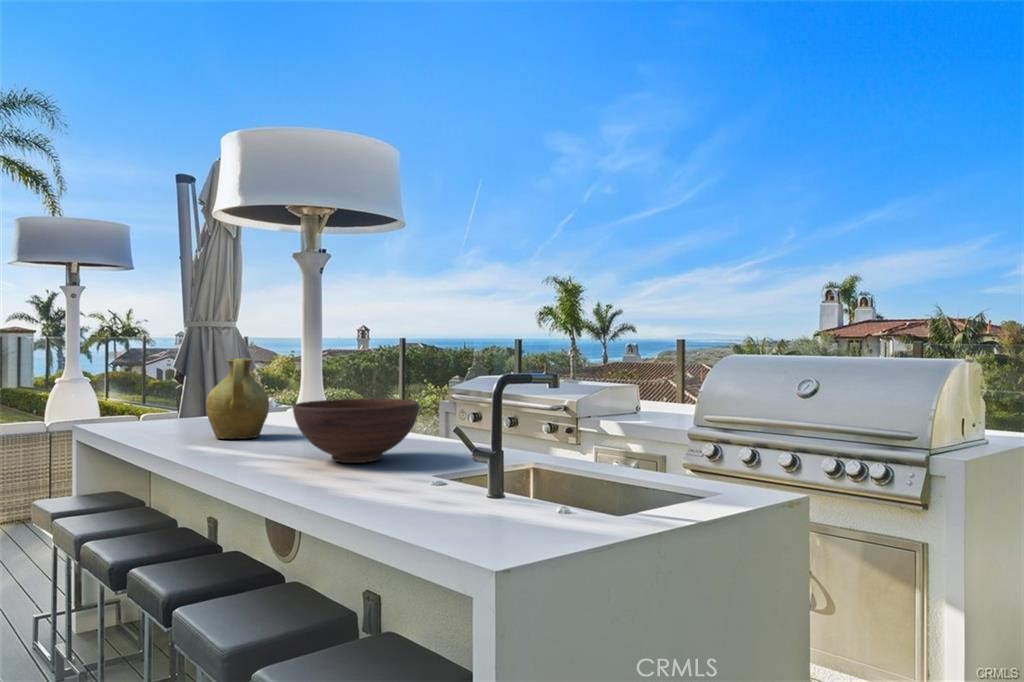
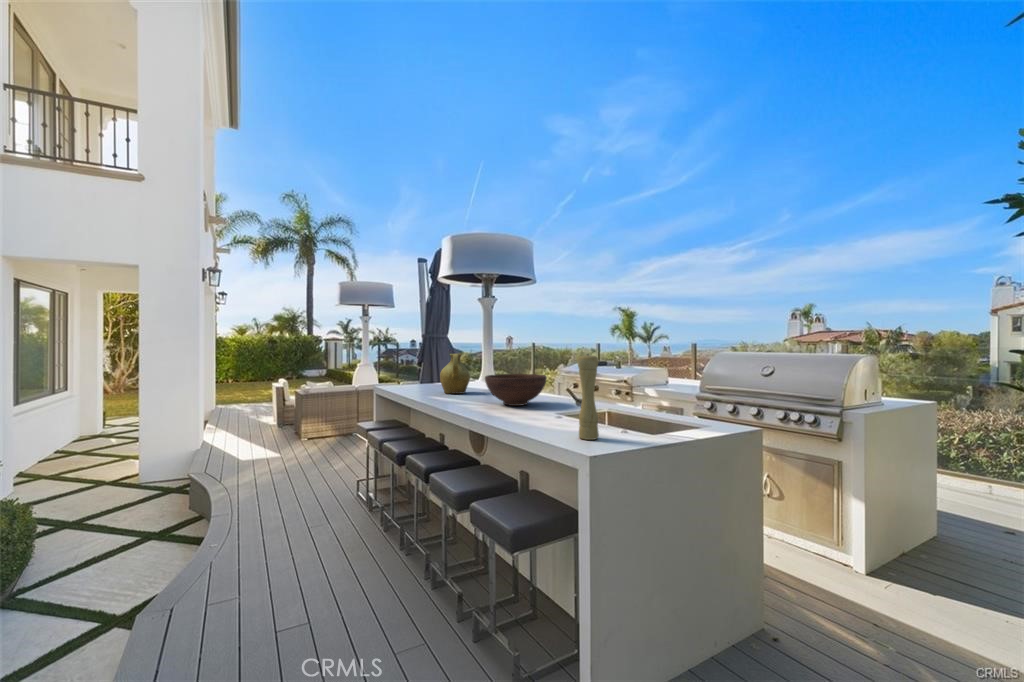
pepper mill: none [474,360,518,541] -> present [577,354,599,440]

